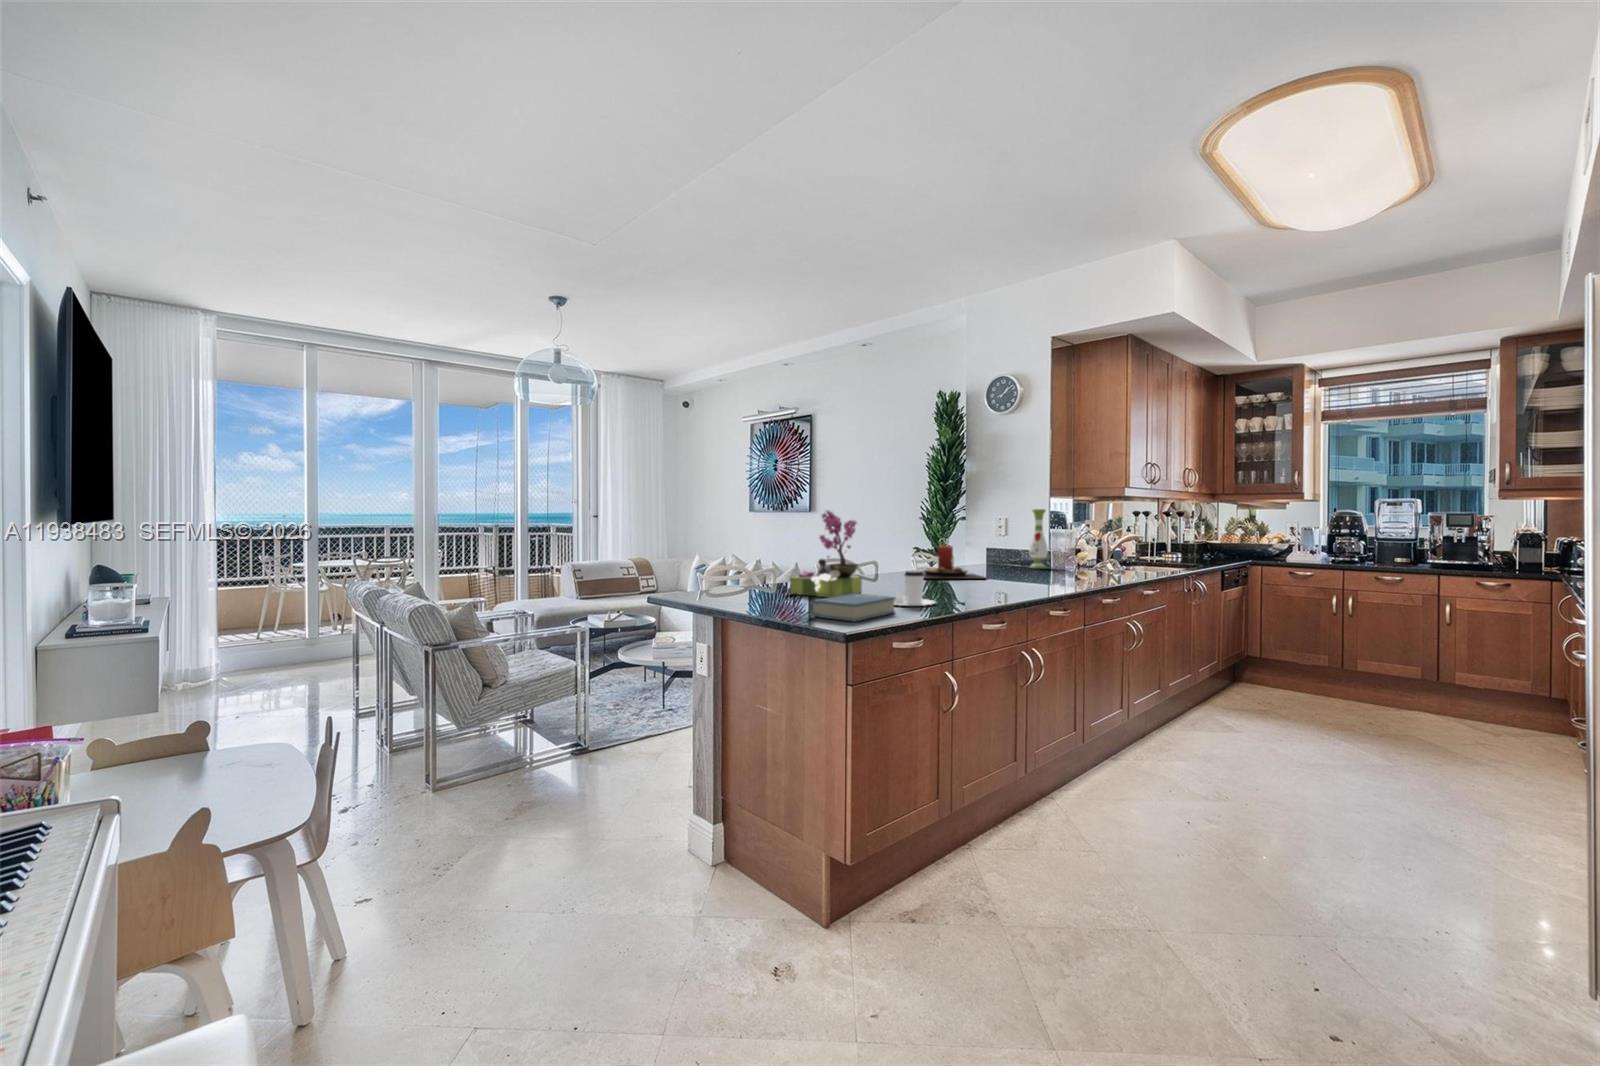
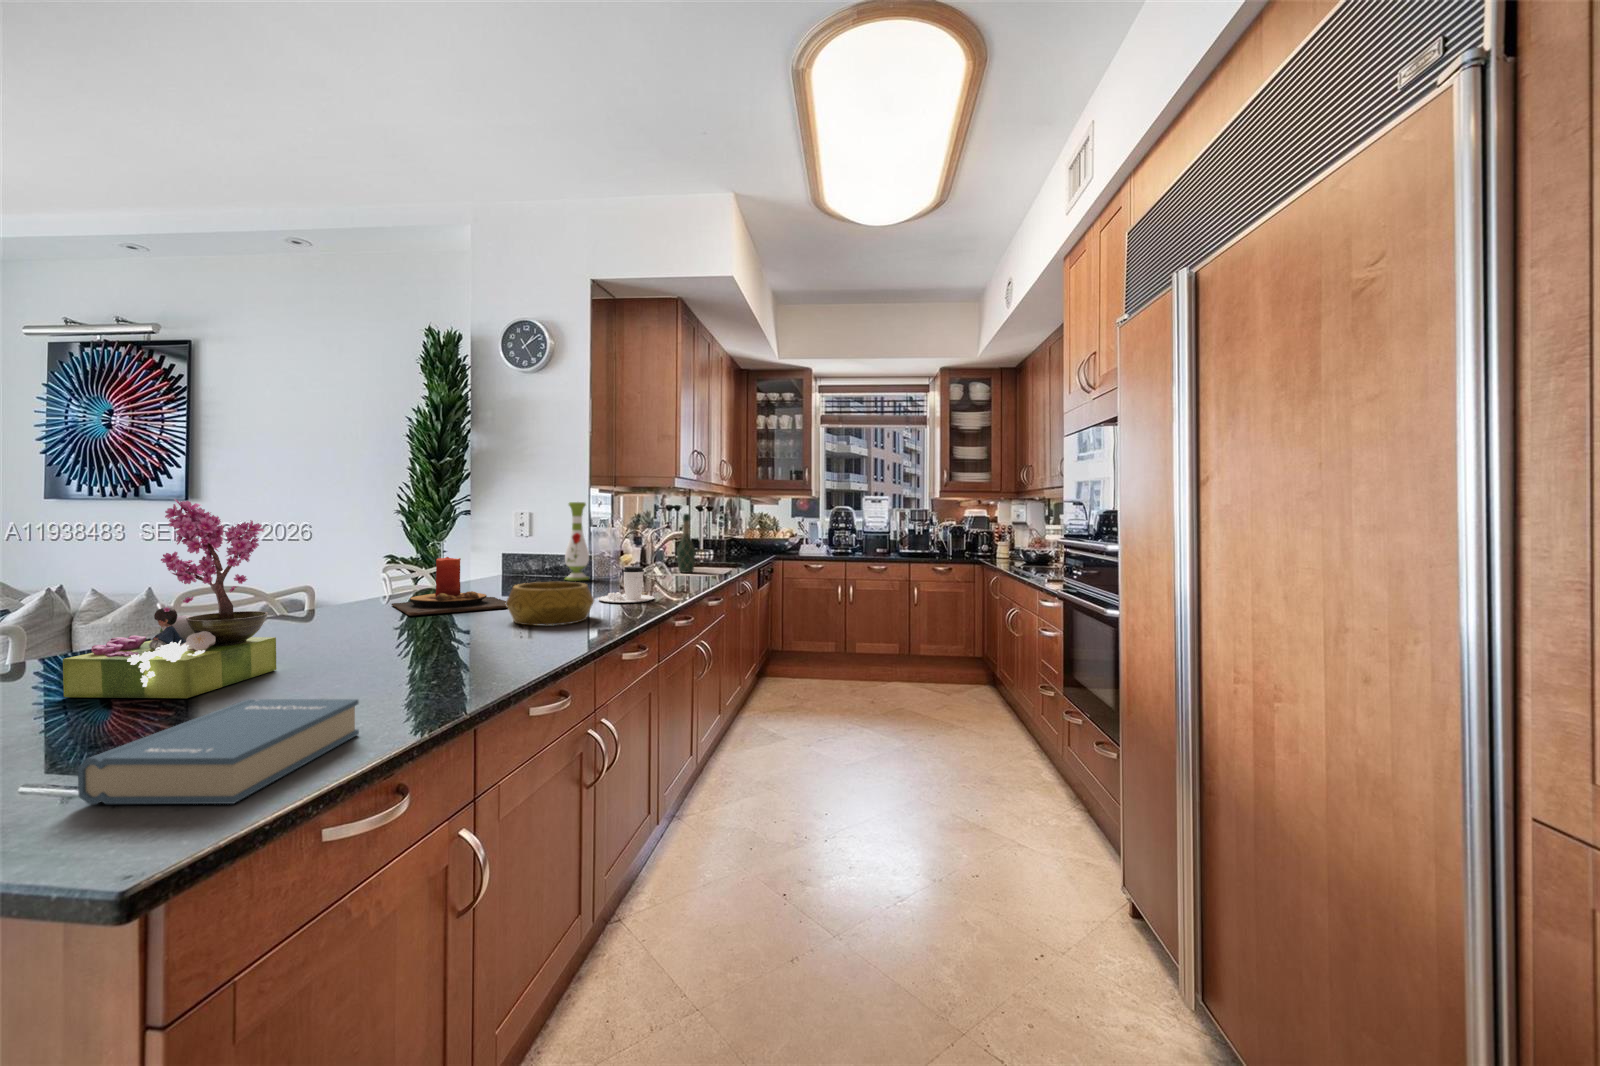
wine bottle: none [1127,518,1144,568] -> present [677,514,696,573]
decorative bowl: none [976,562,1033,588] -> present [506,582,594,626]
coffee cup: present [894,571,935,606] -> present [598,567,654,603]

